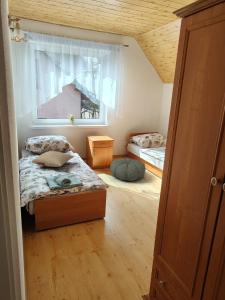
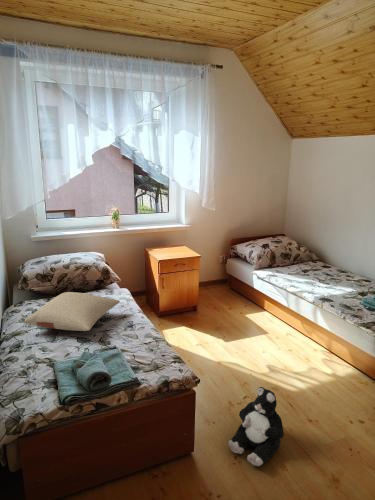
pouf: present [110,158,146,181] -> none [195,292,269,343]
plush toy: none [121,192,145,223] -> present [228,387,284,466]

